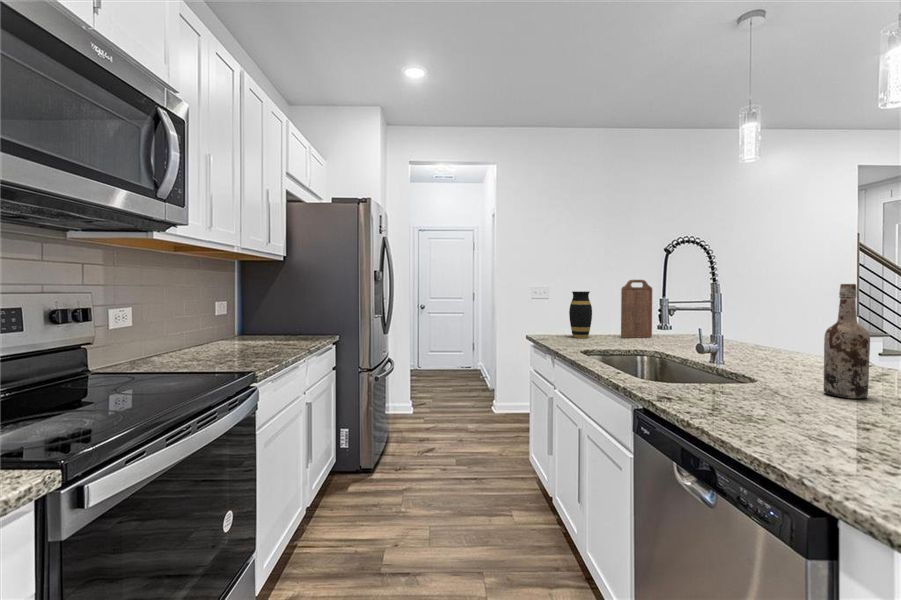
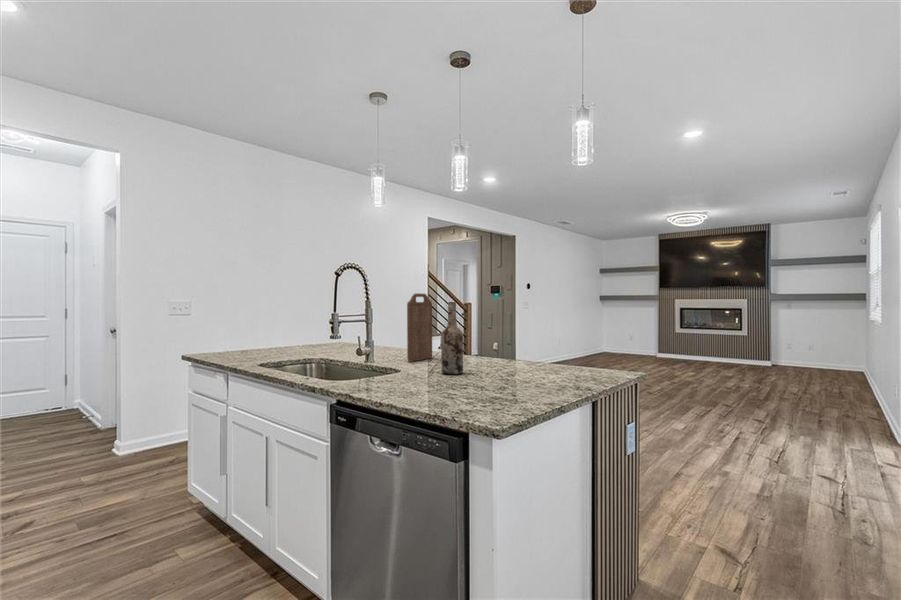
cutting board: present [621,280,652,338] -> present [407,293,432,362]
vase: present [569,291,592,338] -> none [230,308,253,355]

